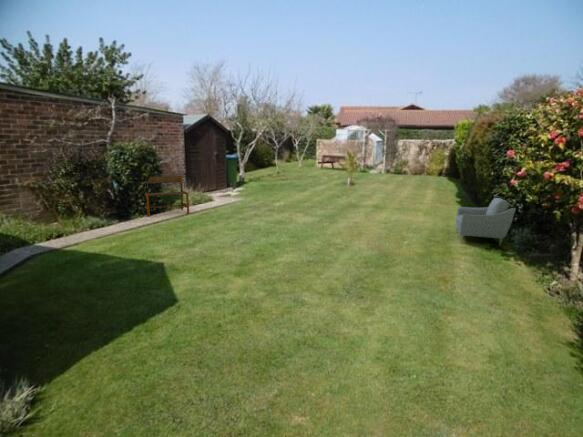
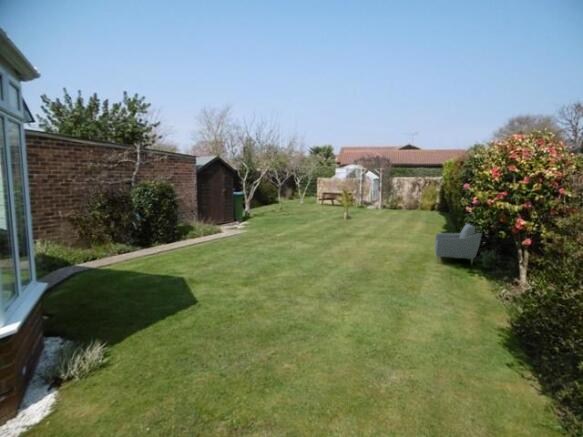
bench: present [145,176,189,217] -> none [163,209,202,244]

